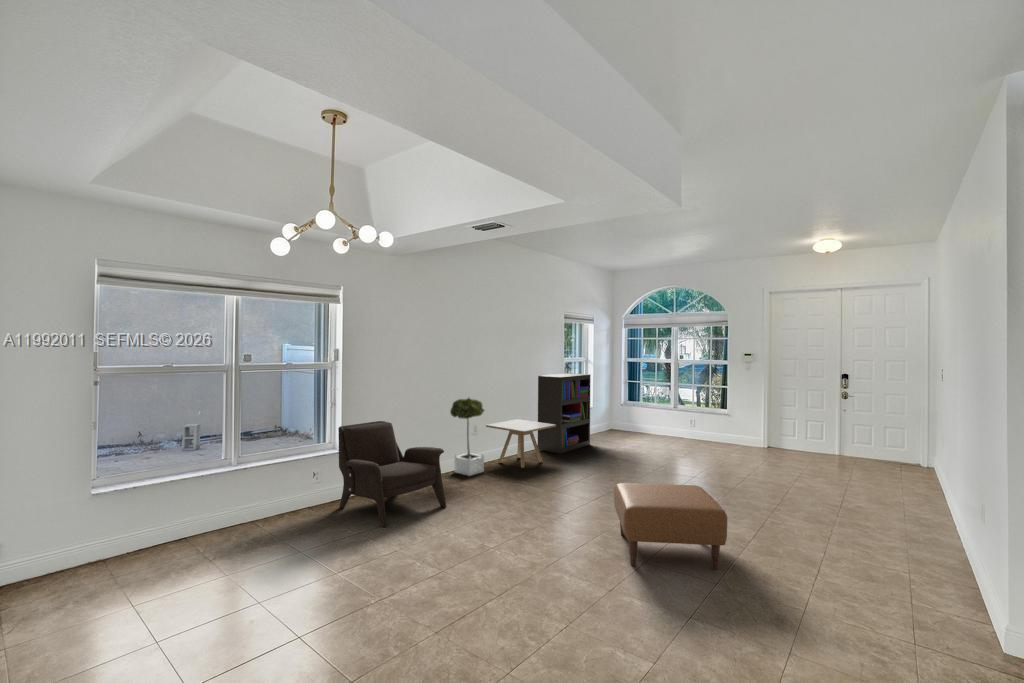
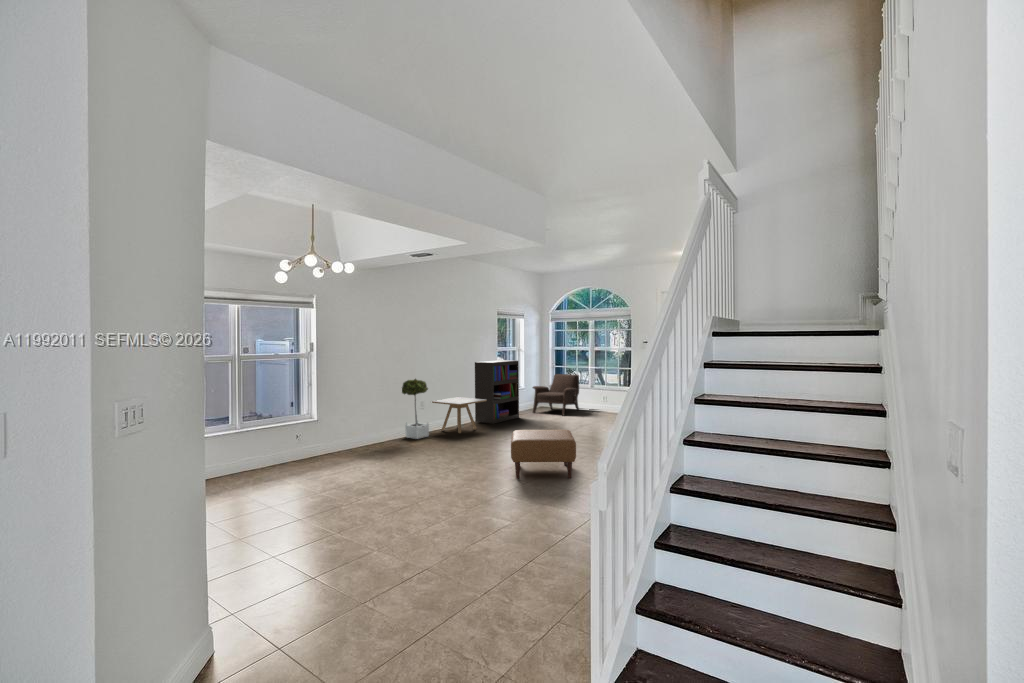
armchair: present [338,421,446,527] -> present [533,374,579,415]

